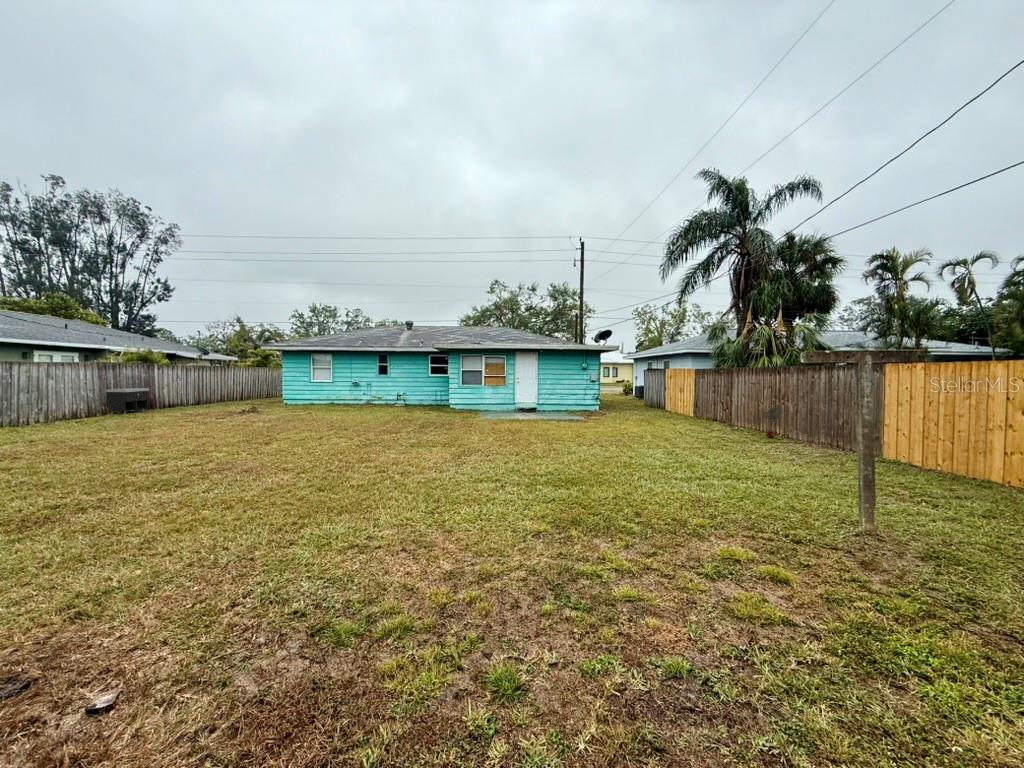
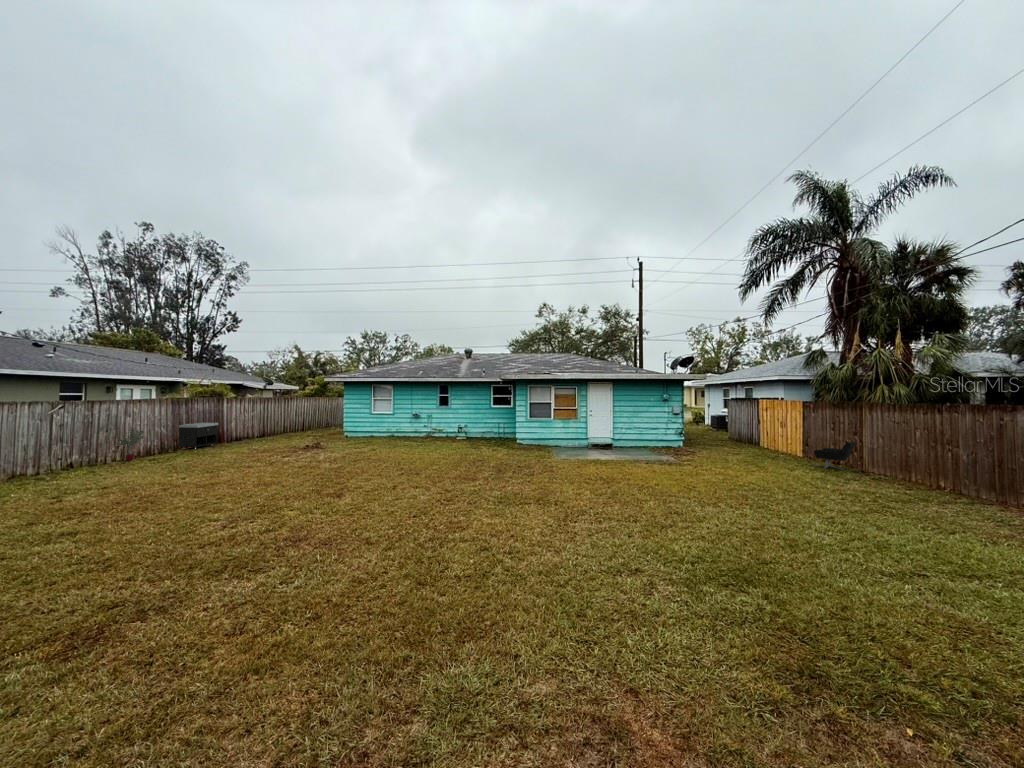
potted tree: present [763,401,784,438] -> present [117,427,144,461]
lounge chair: none [699,402,733,426] -> present [814,442,855,469]

